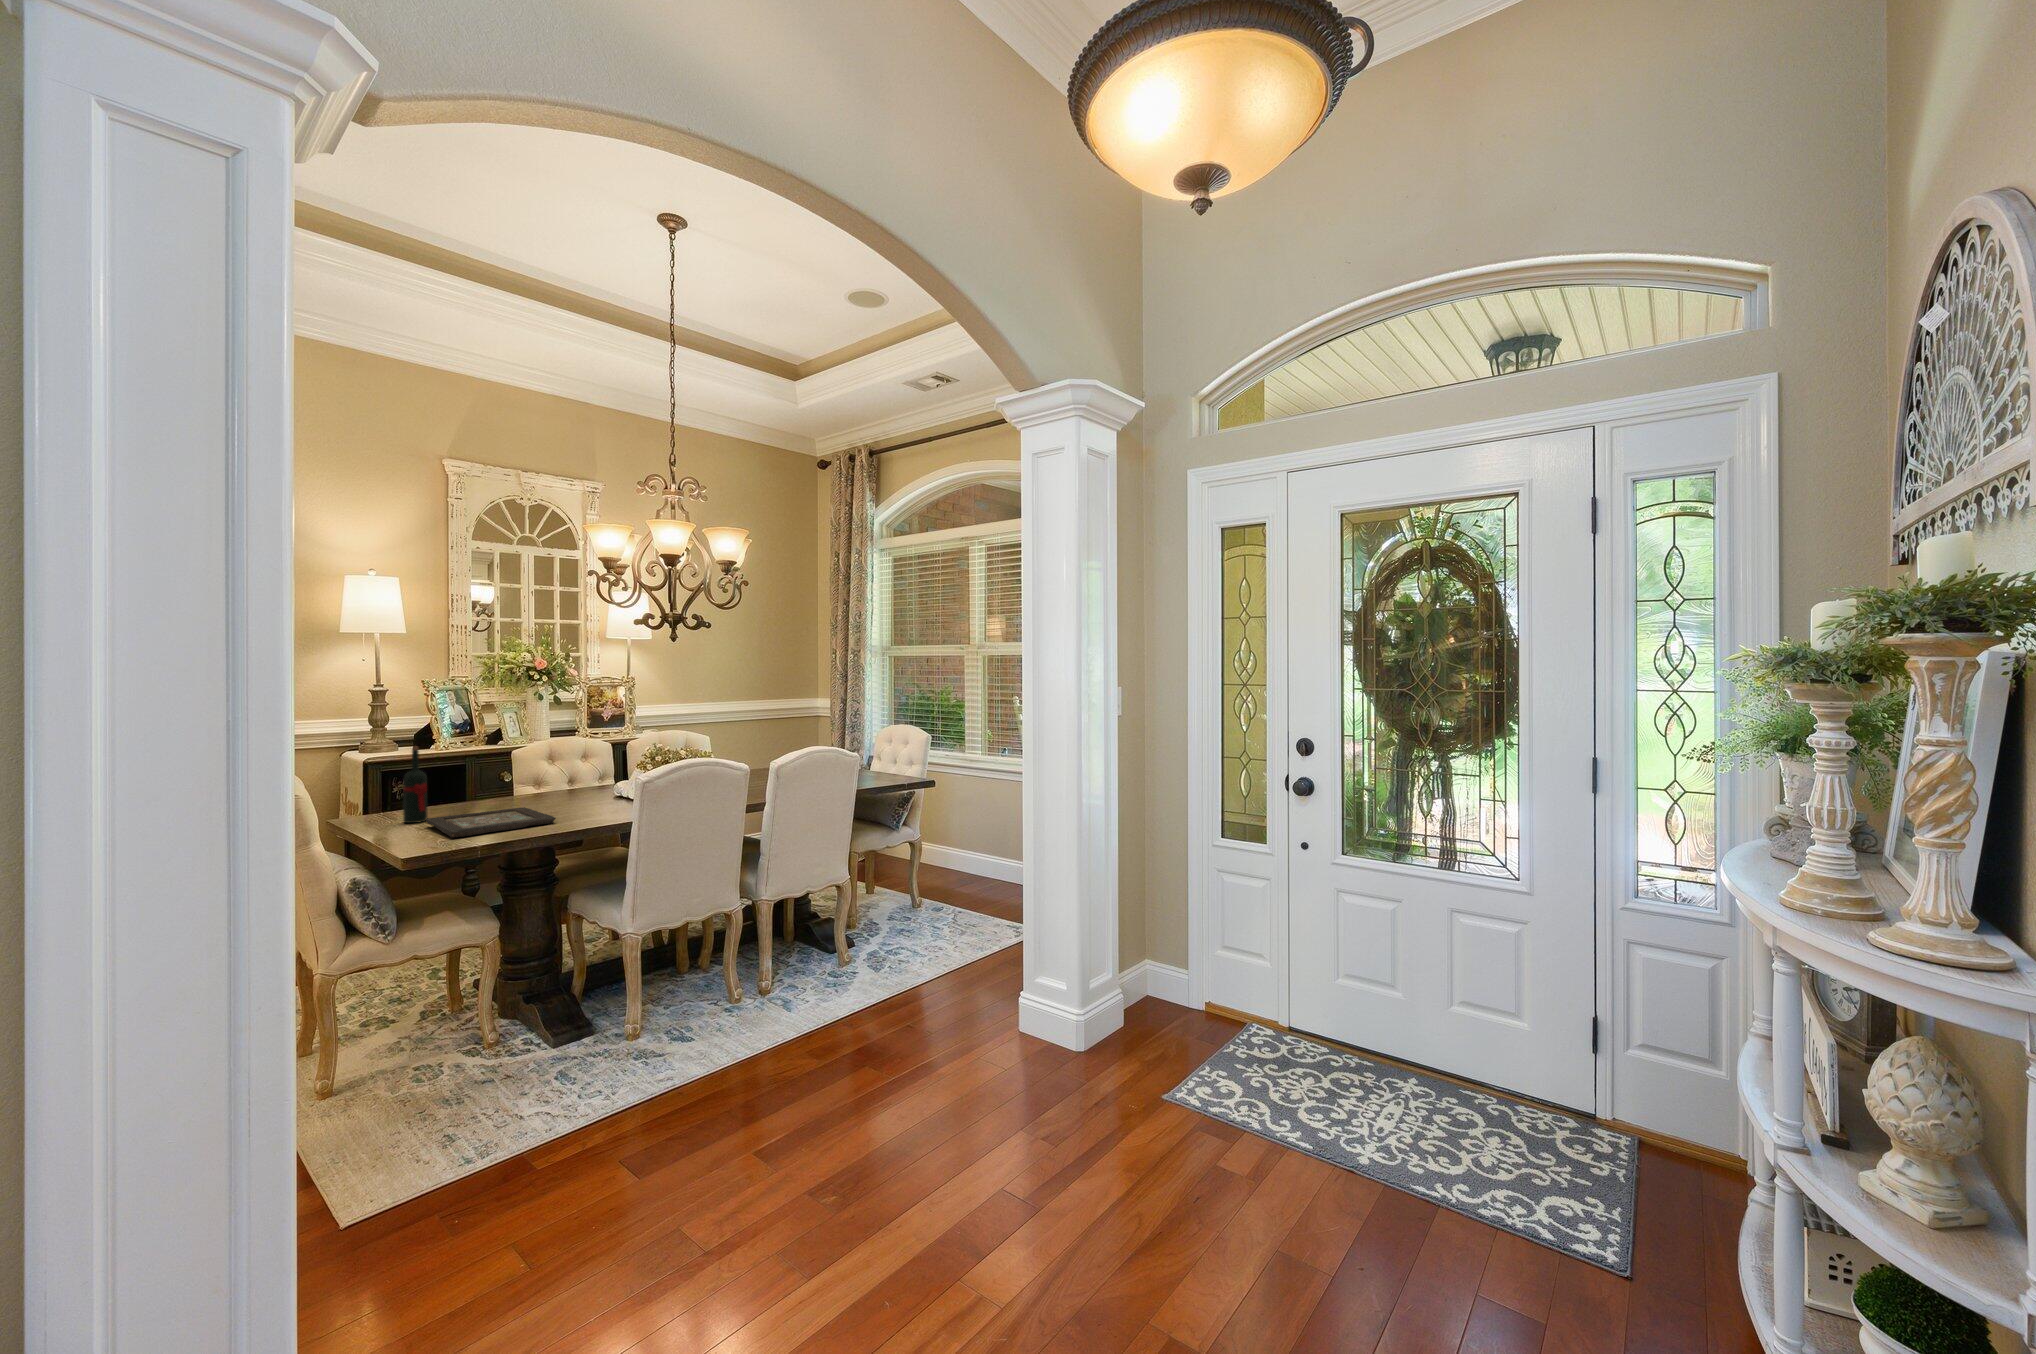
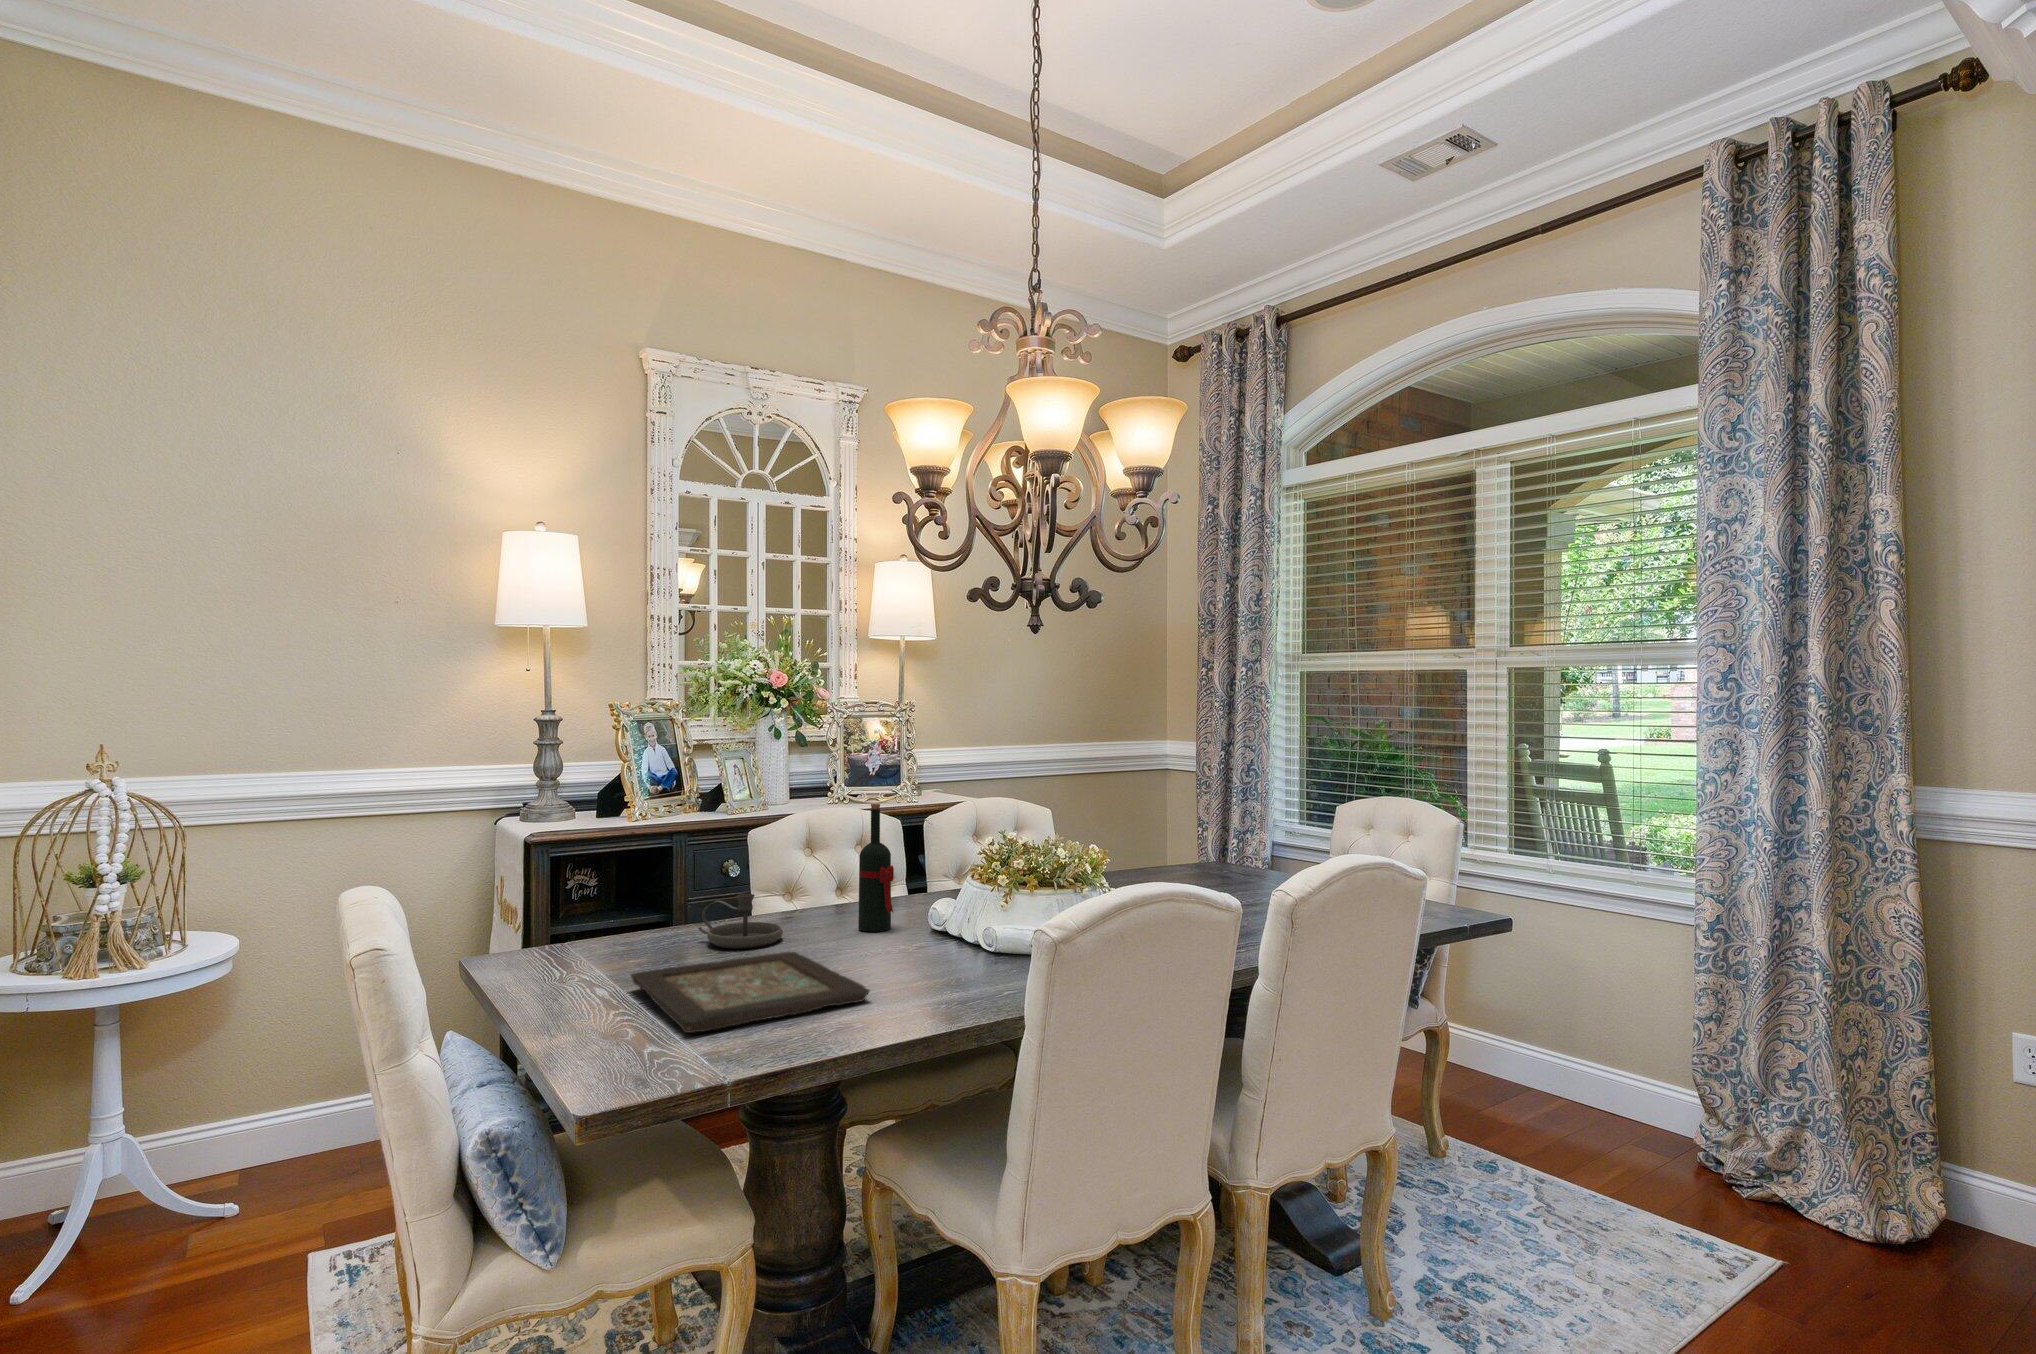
wine bottle: present [403,747,427,823] -> present [858,804,894,932]
candlestick: none [472,782,523,810] -> present [699,894,783,949]

